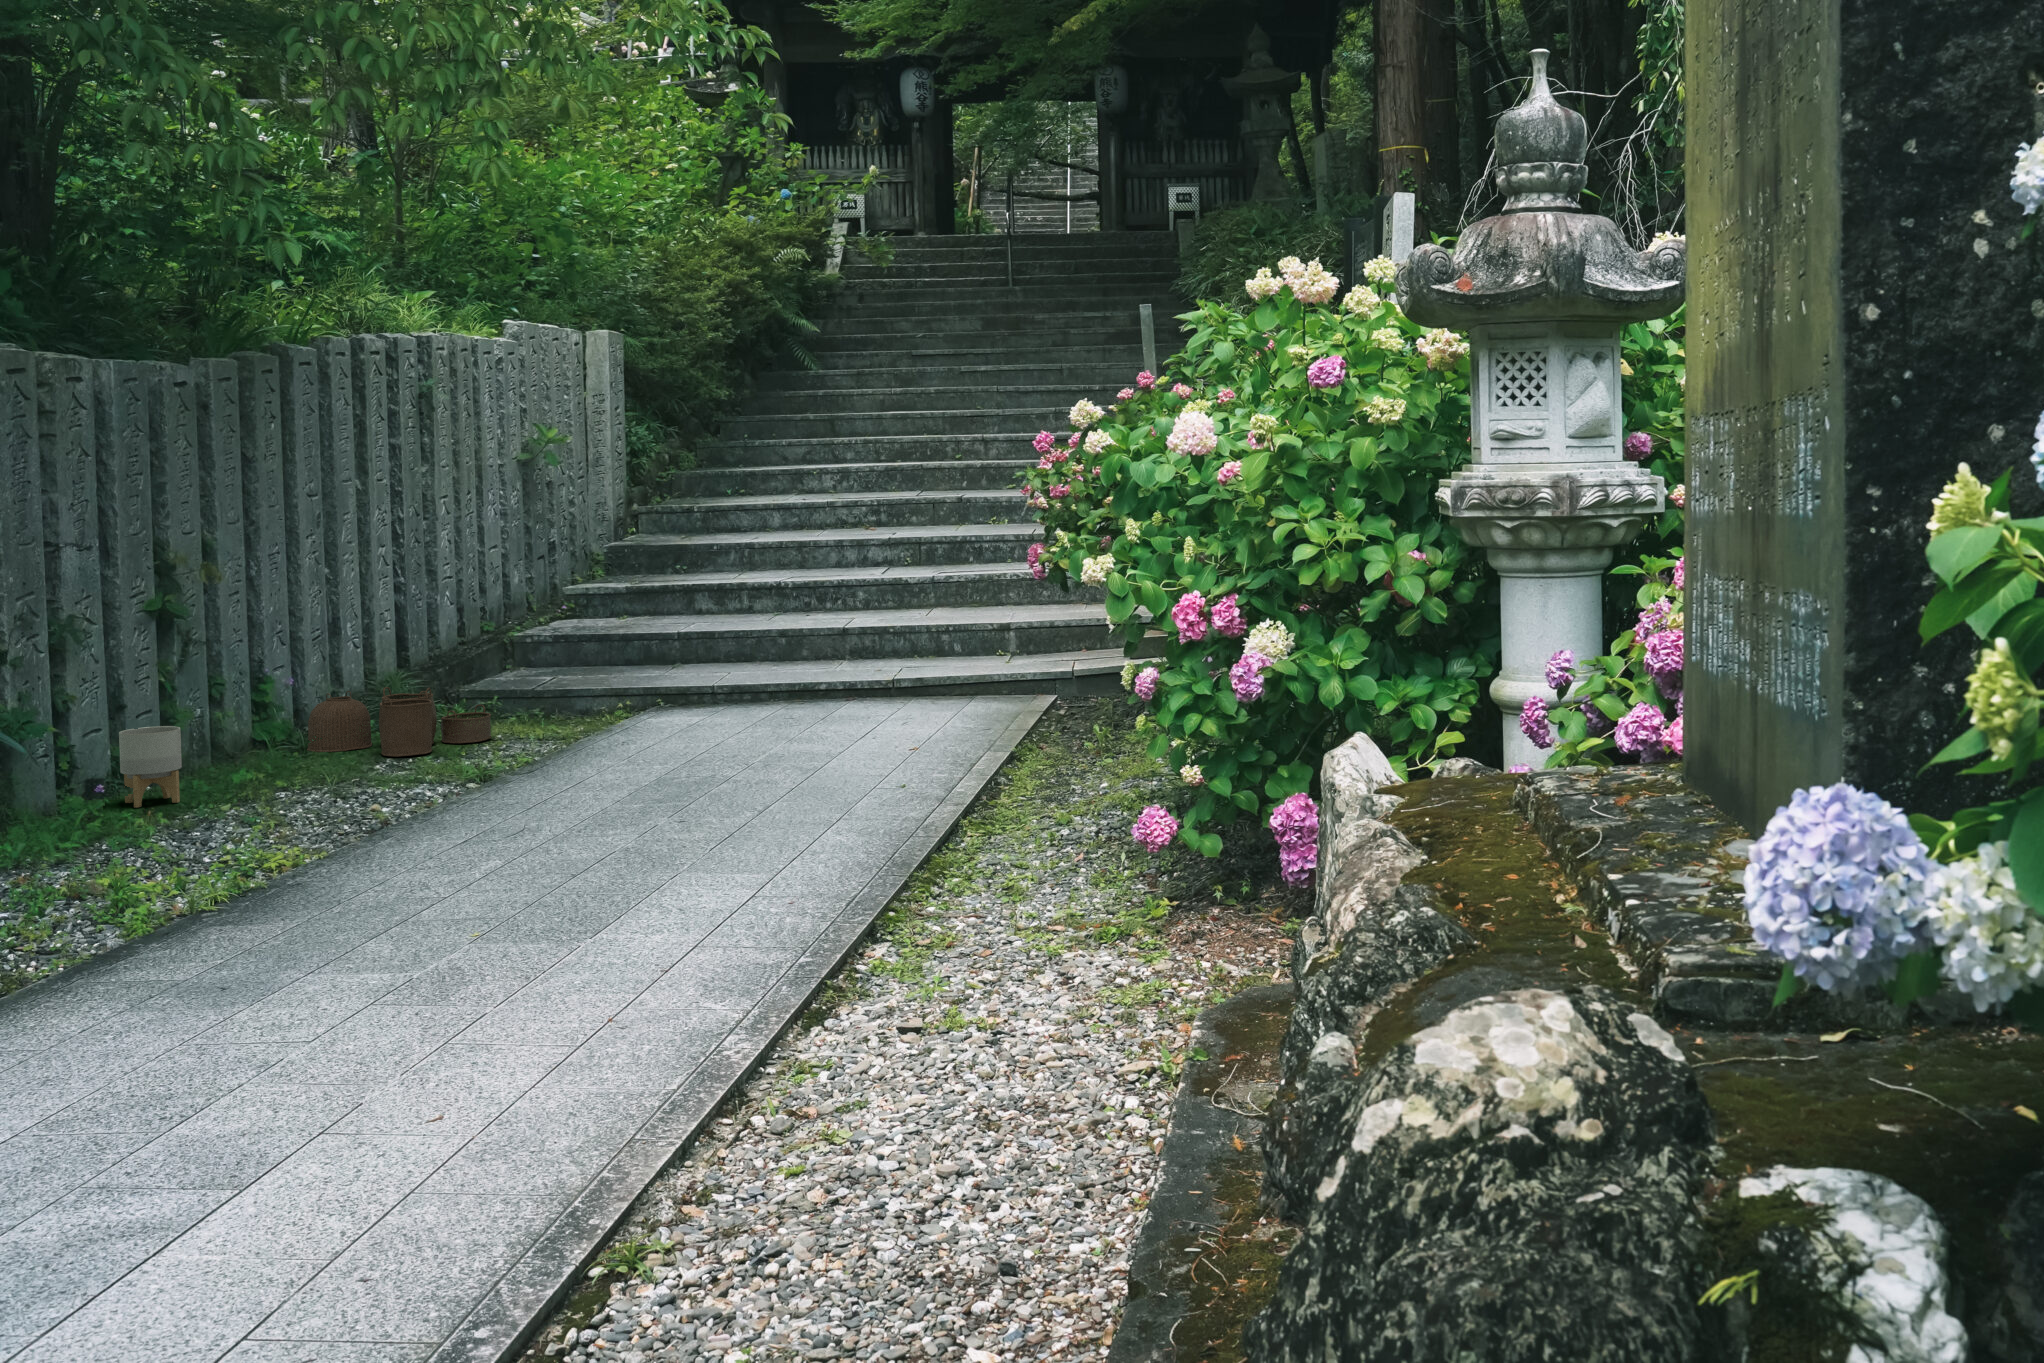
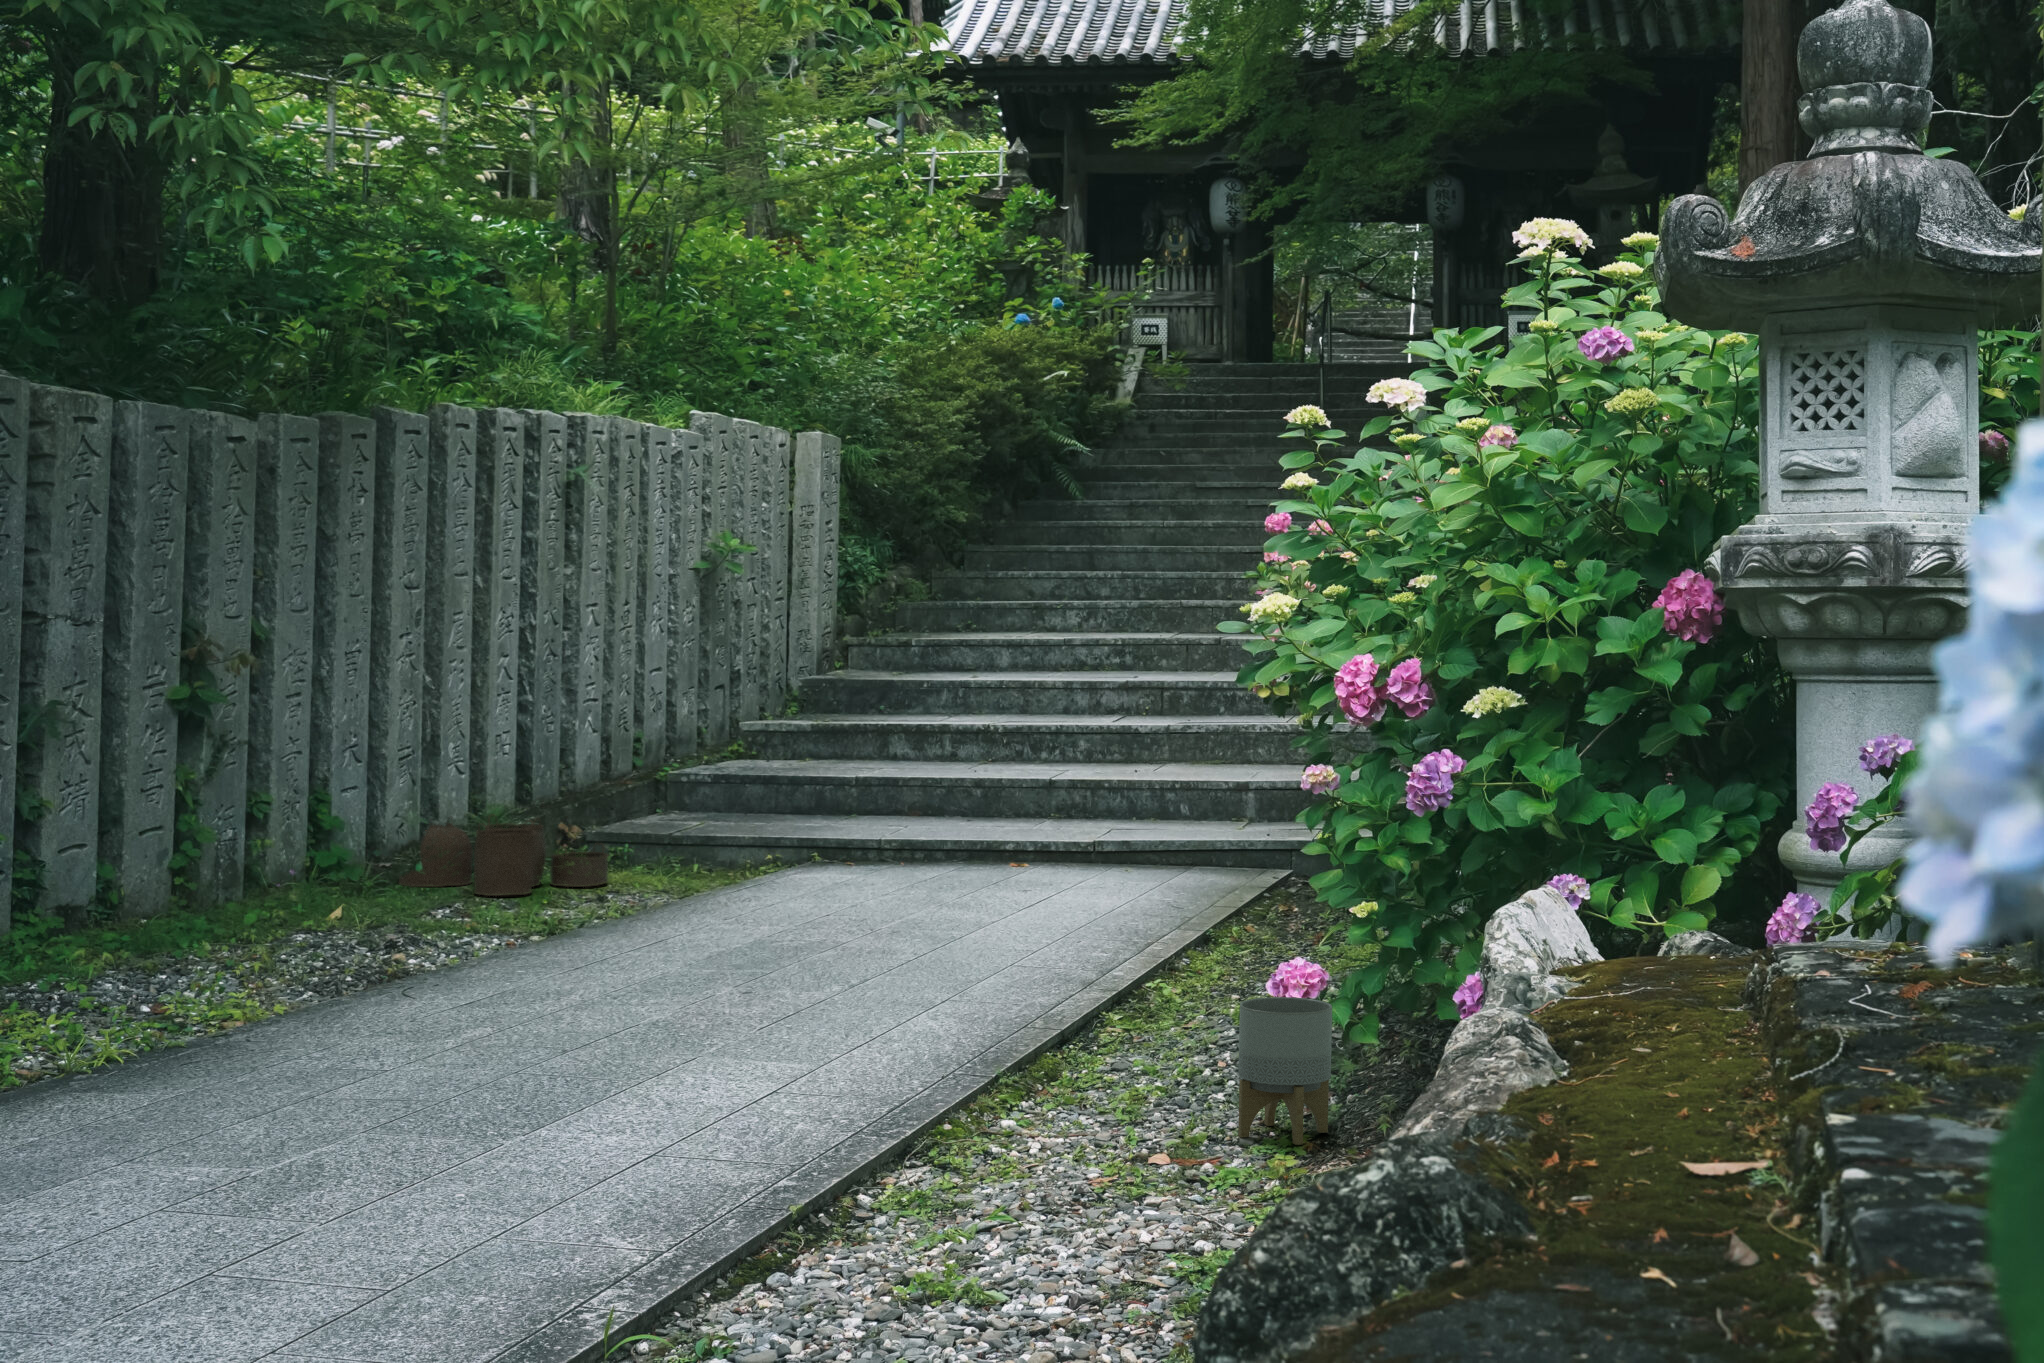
planter: present [119,726,182,808] -> present [1238,997,1332,1145]

